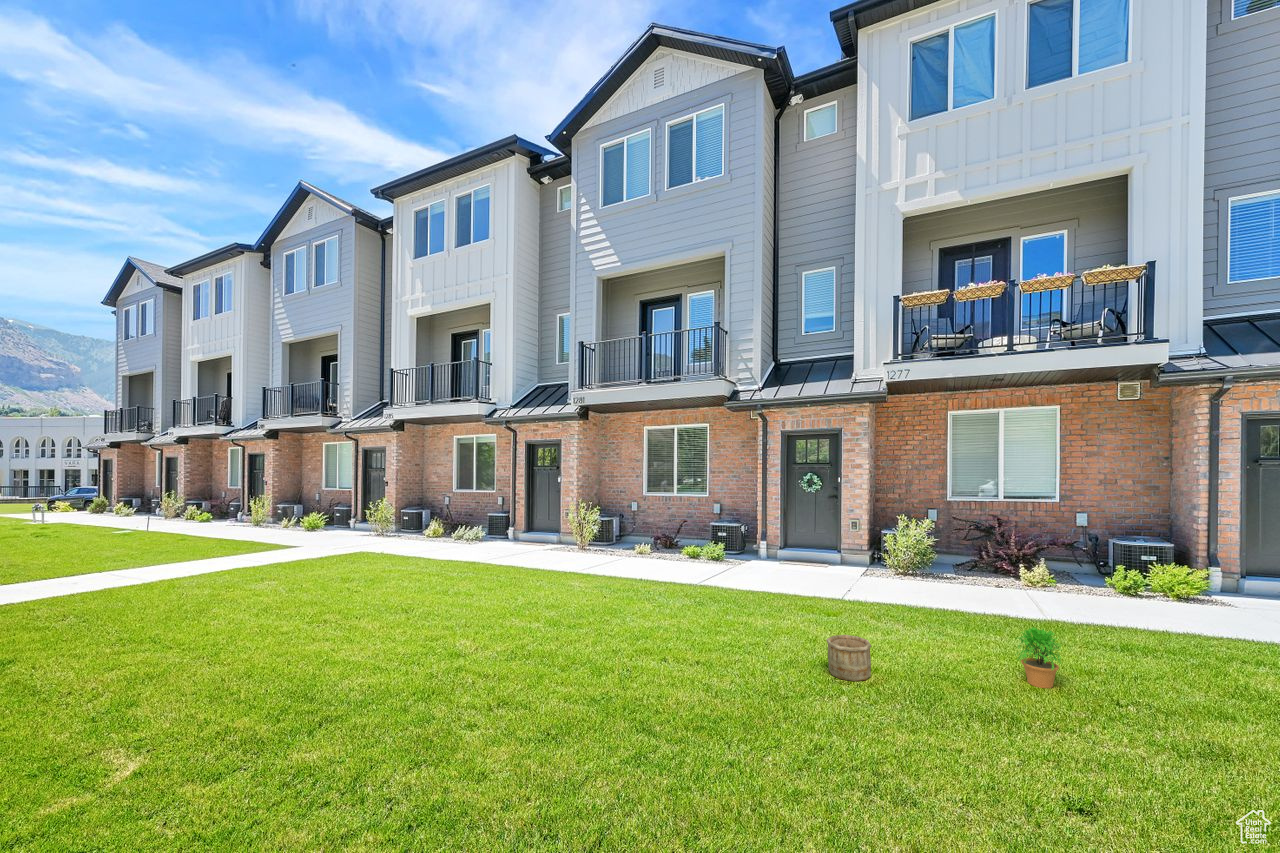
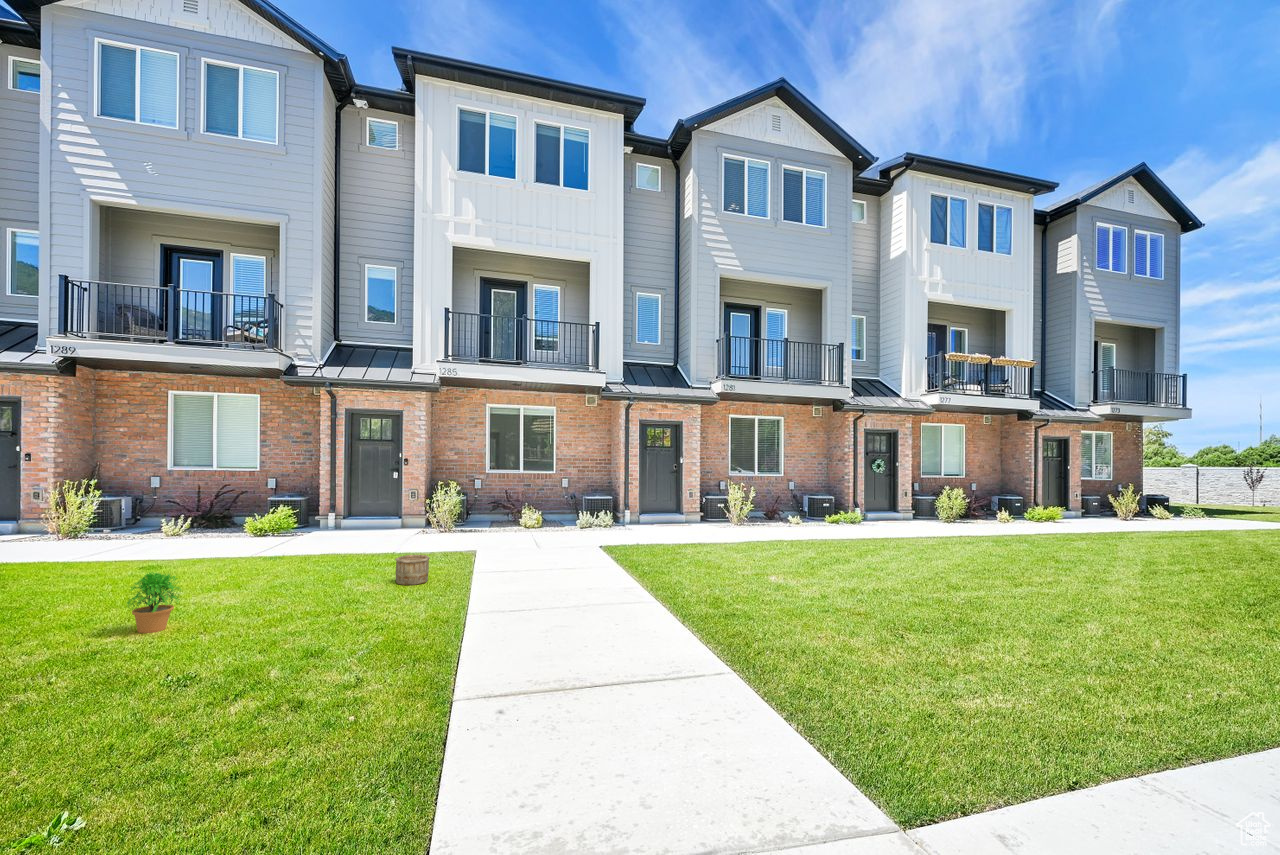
potted plant: present [1017,627,1061,688] -> present [127,573,181,633]

